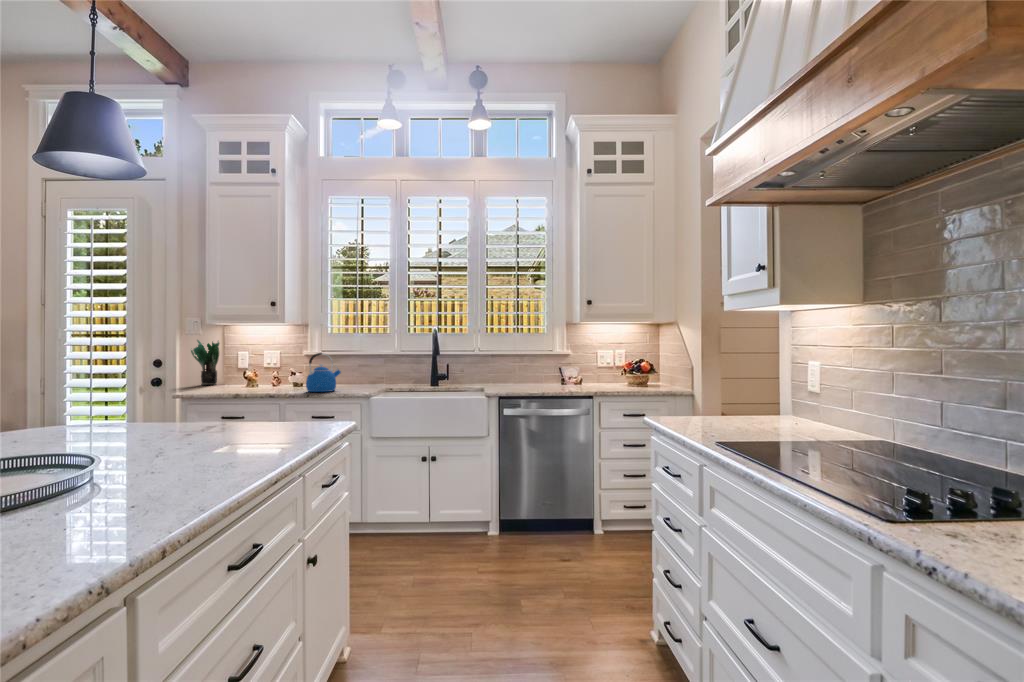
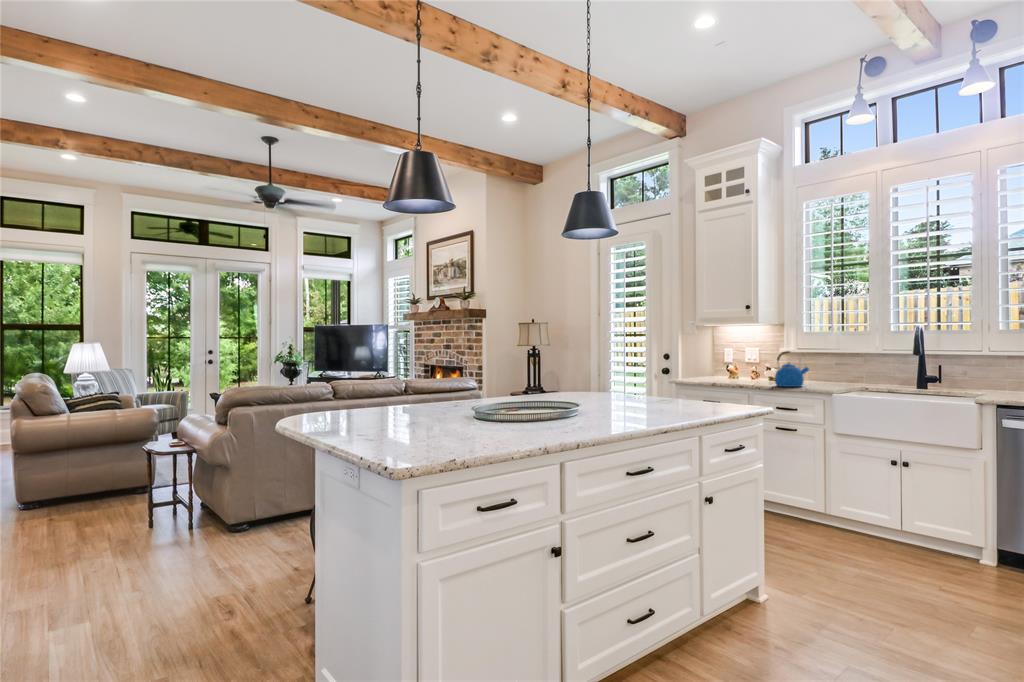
potted plant: present [191,340,219,385] -> none [688,337,710,376]

